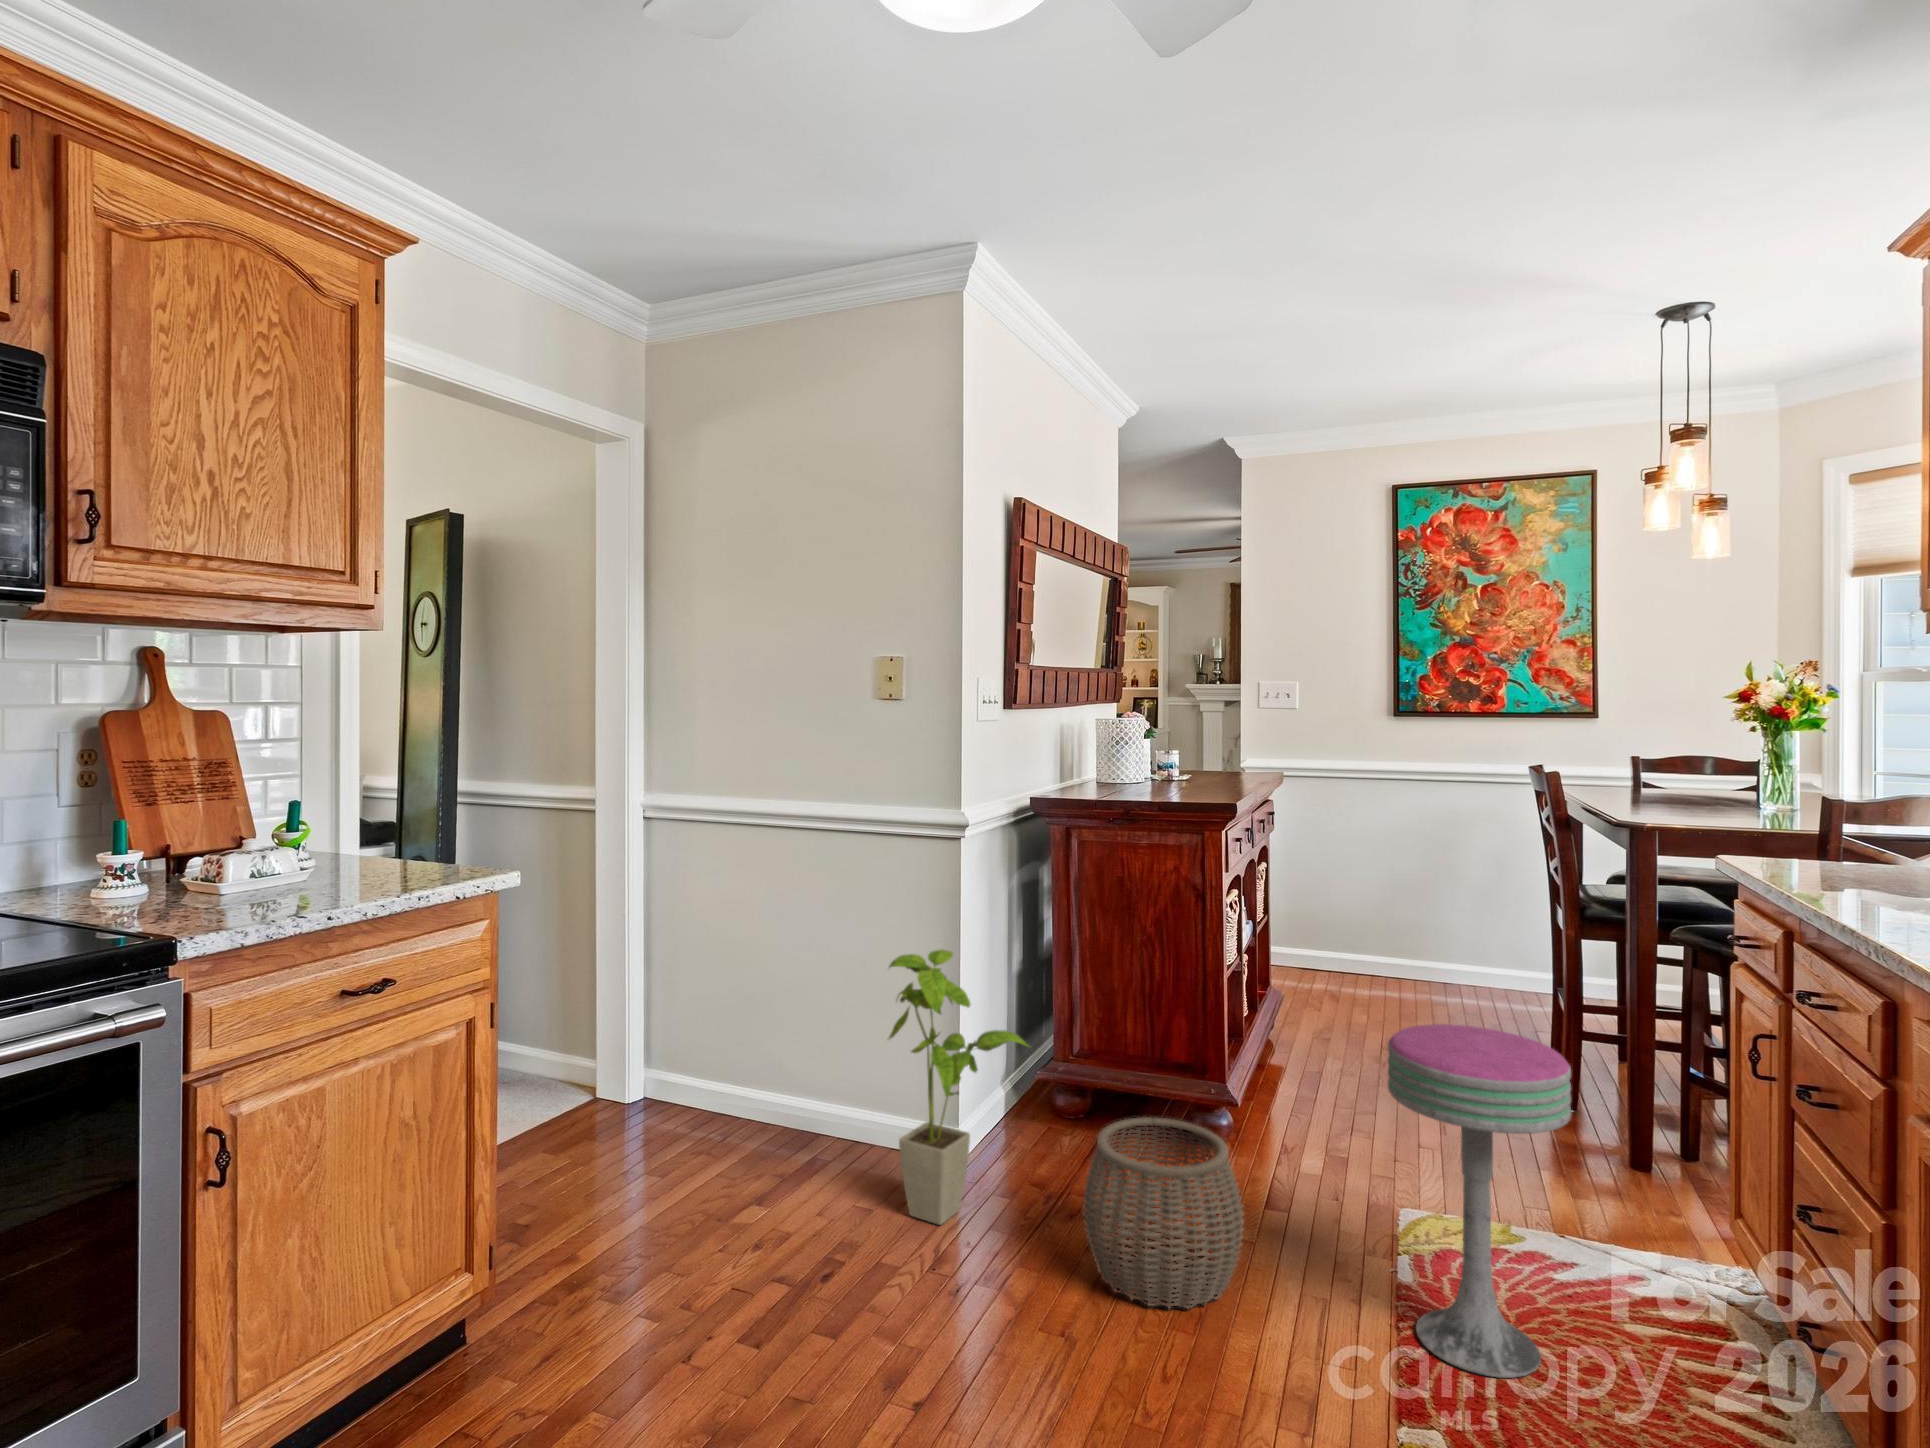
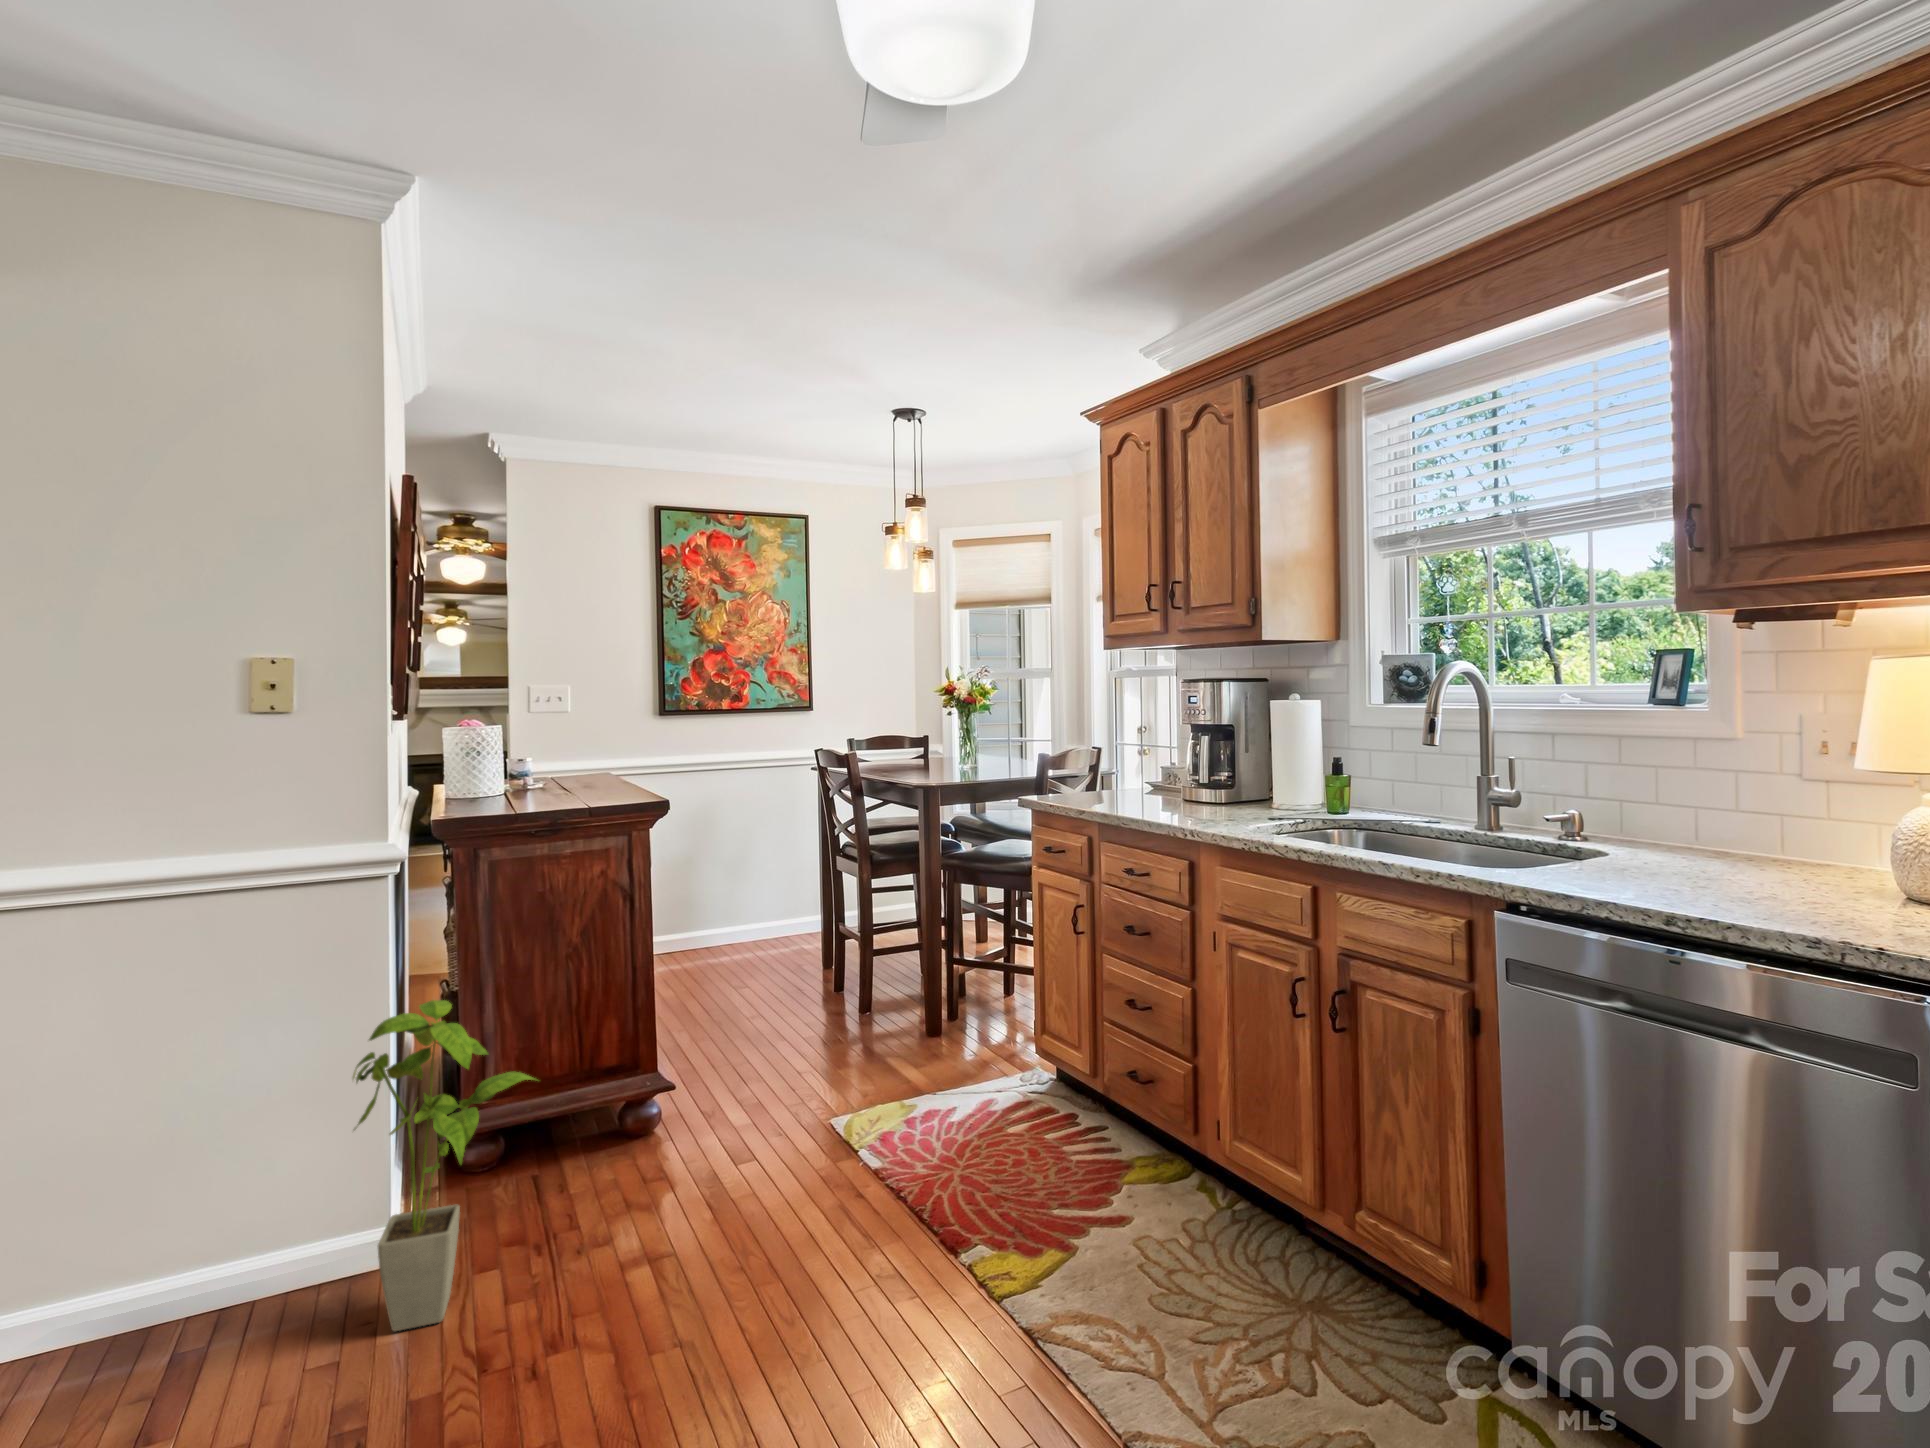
bar stool: present [1388,1024,1571,1378] -> none [884,944,1008,1203]
woven basket: present [1083,1117,1244,1309] -> none [625,1099,784,1283]

